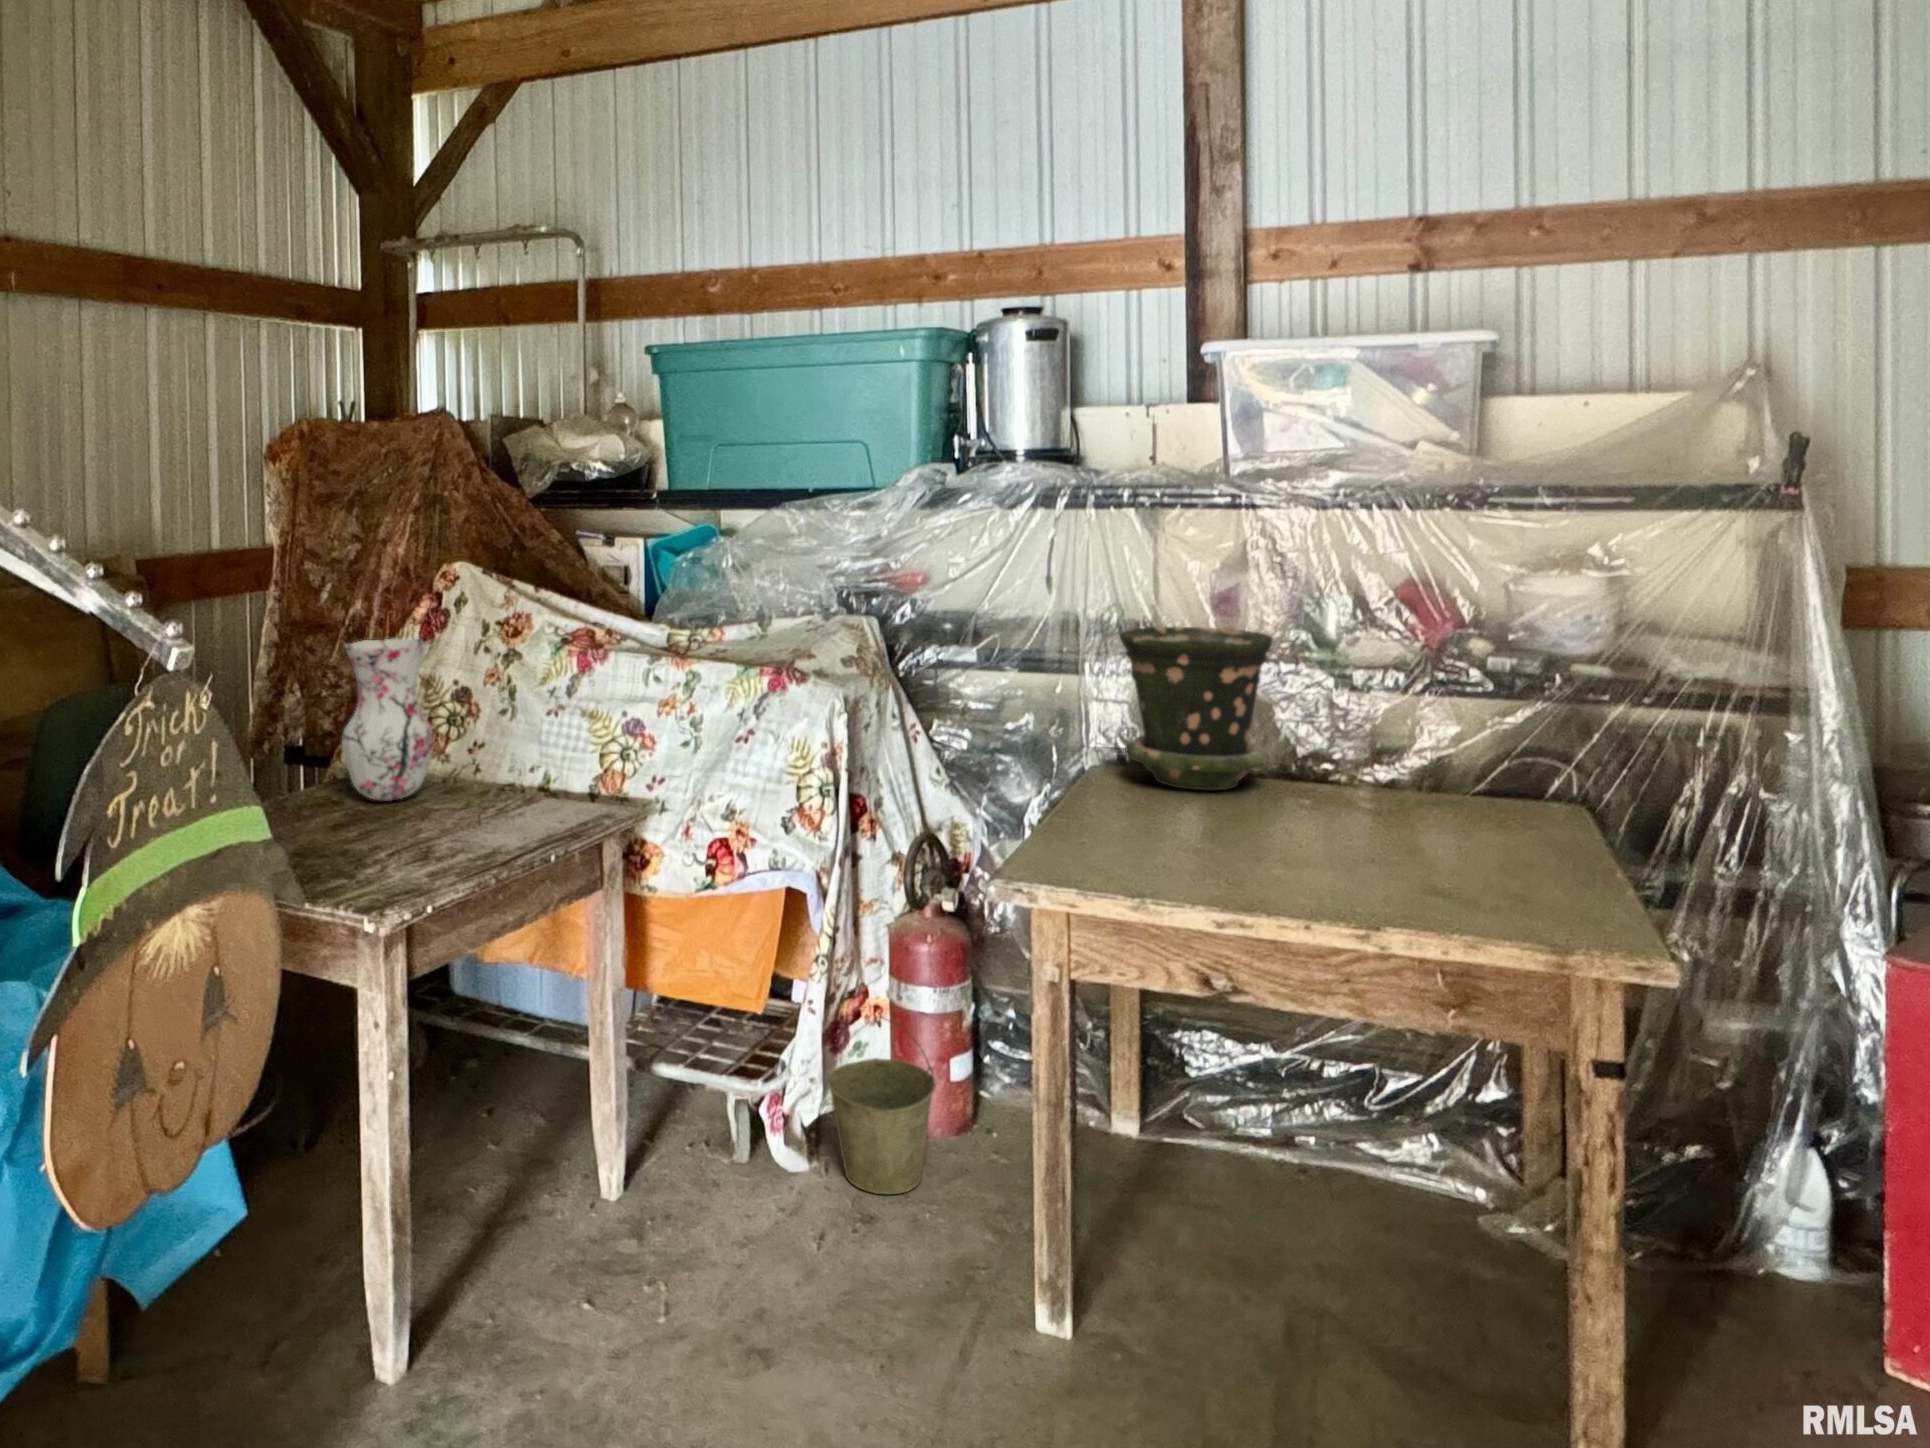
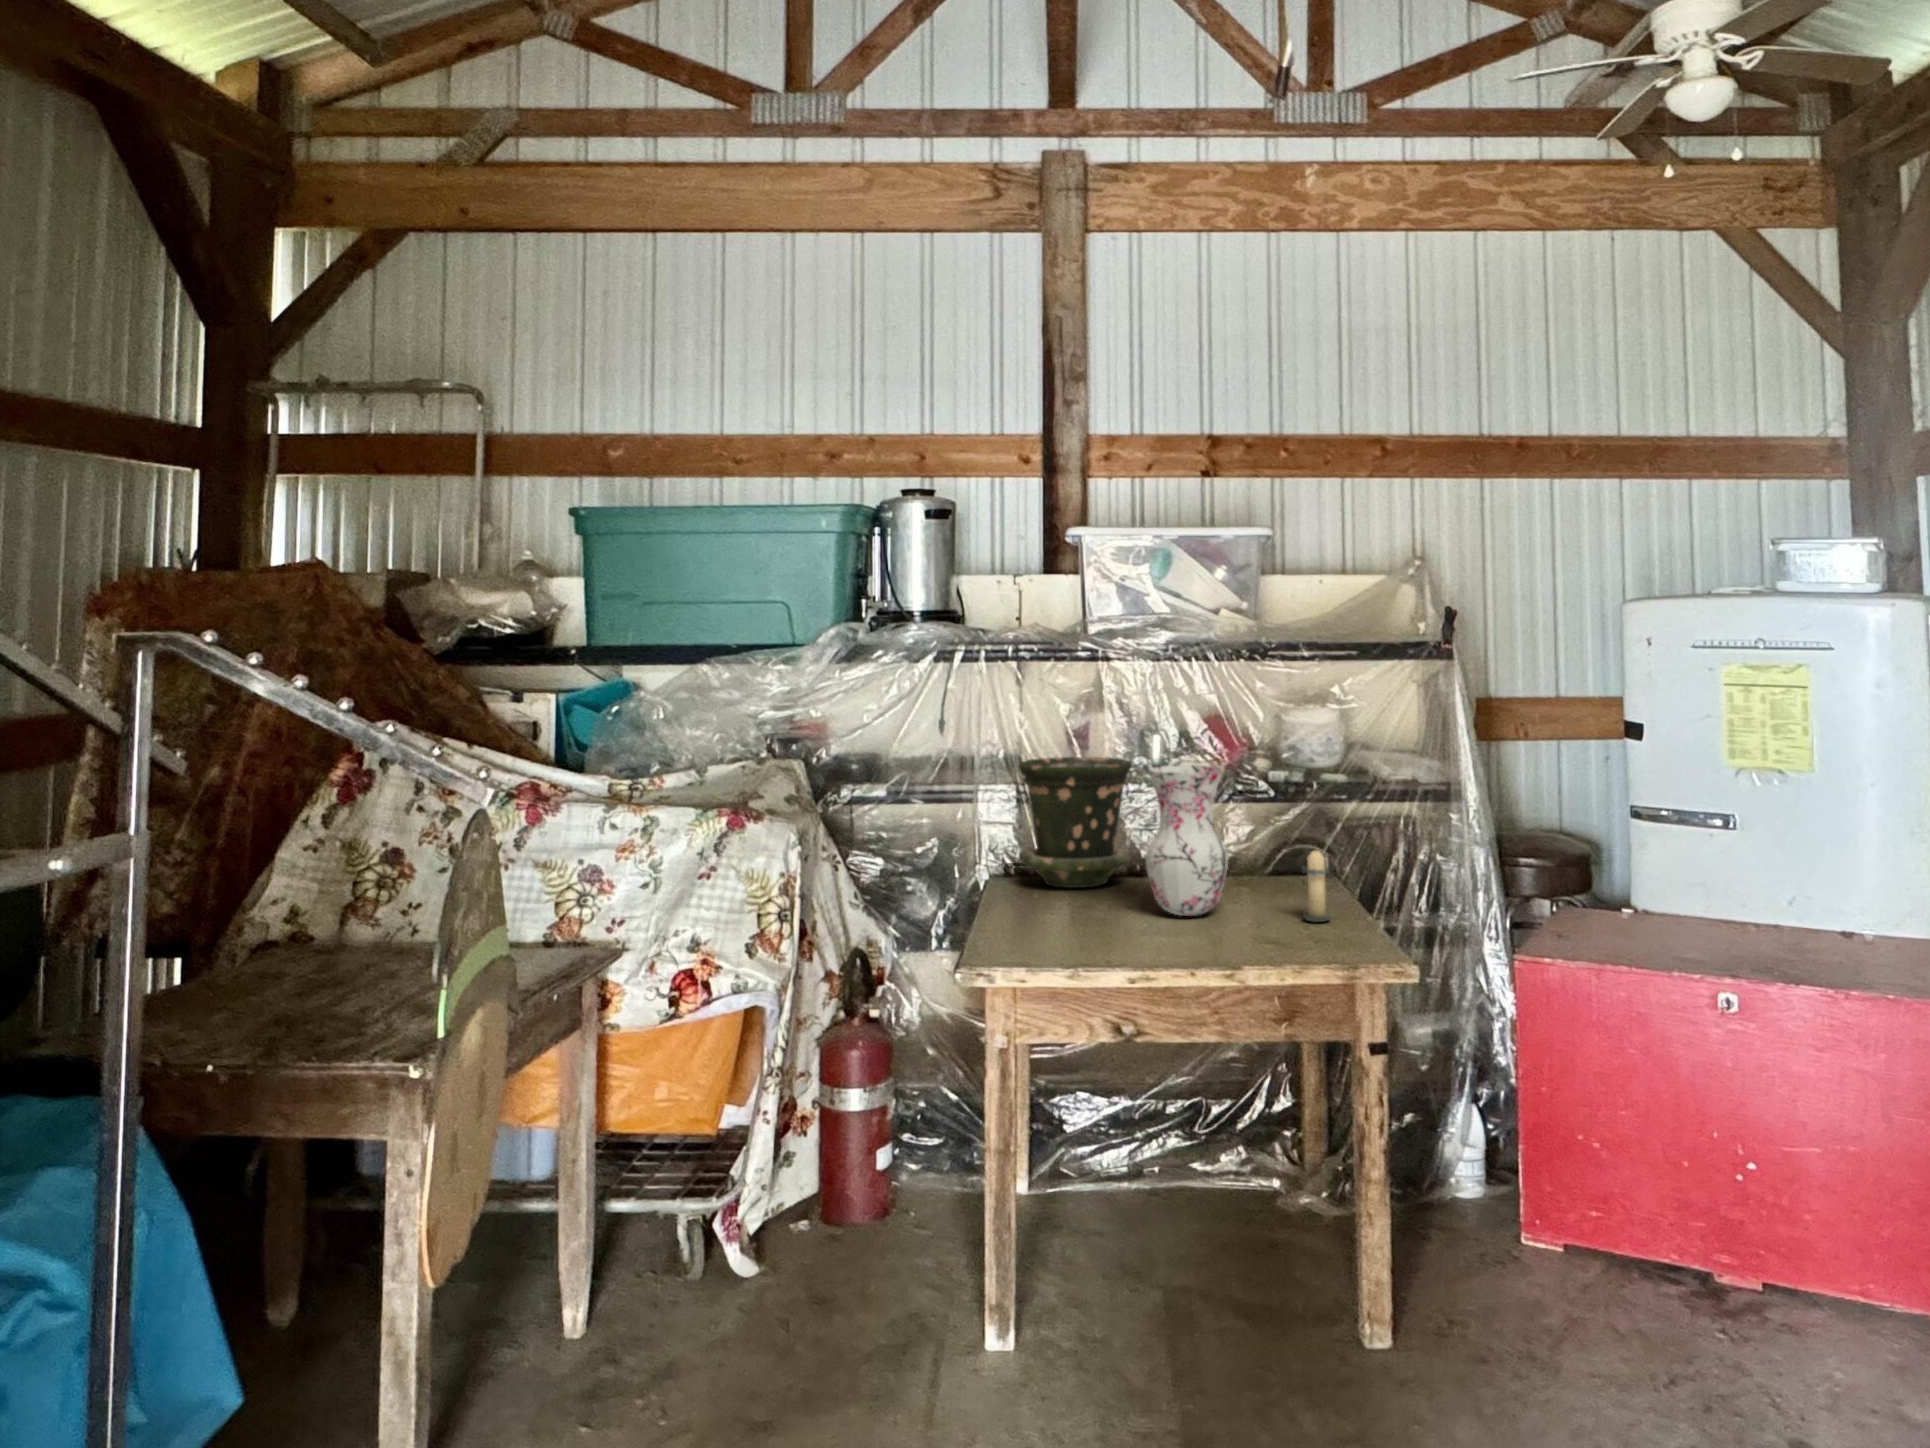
vase: present [342,639,434,801] -> present [1145,765,1228,916]
candle: none [1508,775,1570,886] -> present [1302,850,1330,922]
bucket: present [827,1016,936,1194] -> none [775,1119,873,1284]

